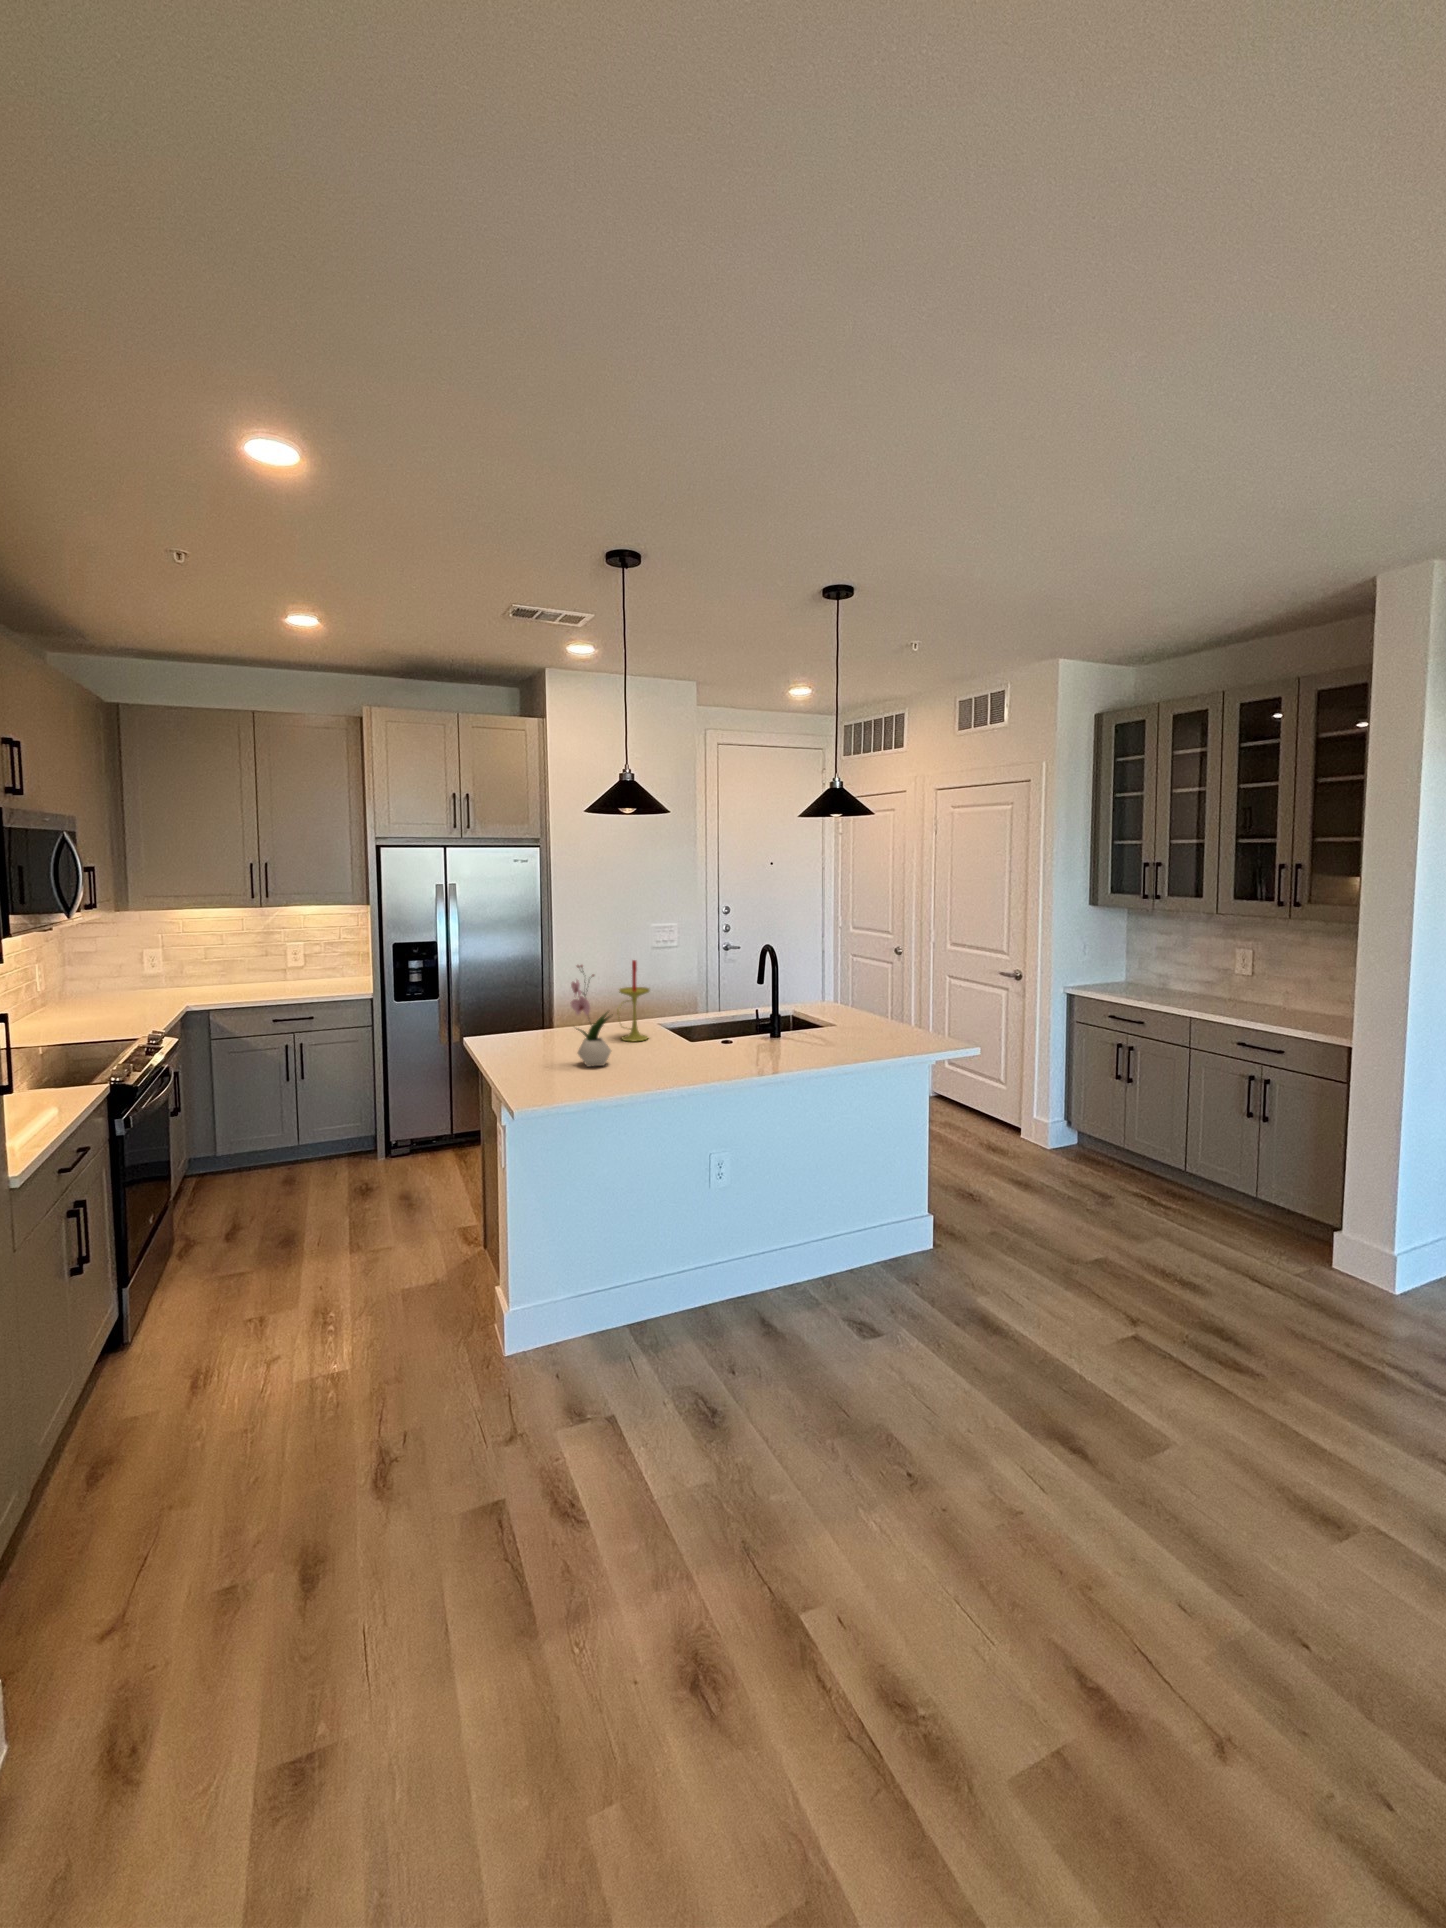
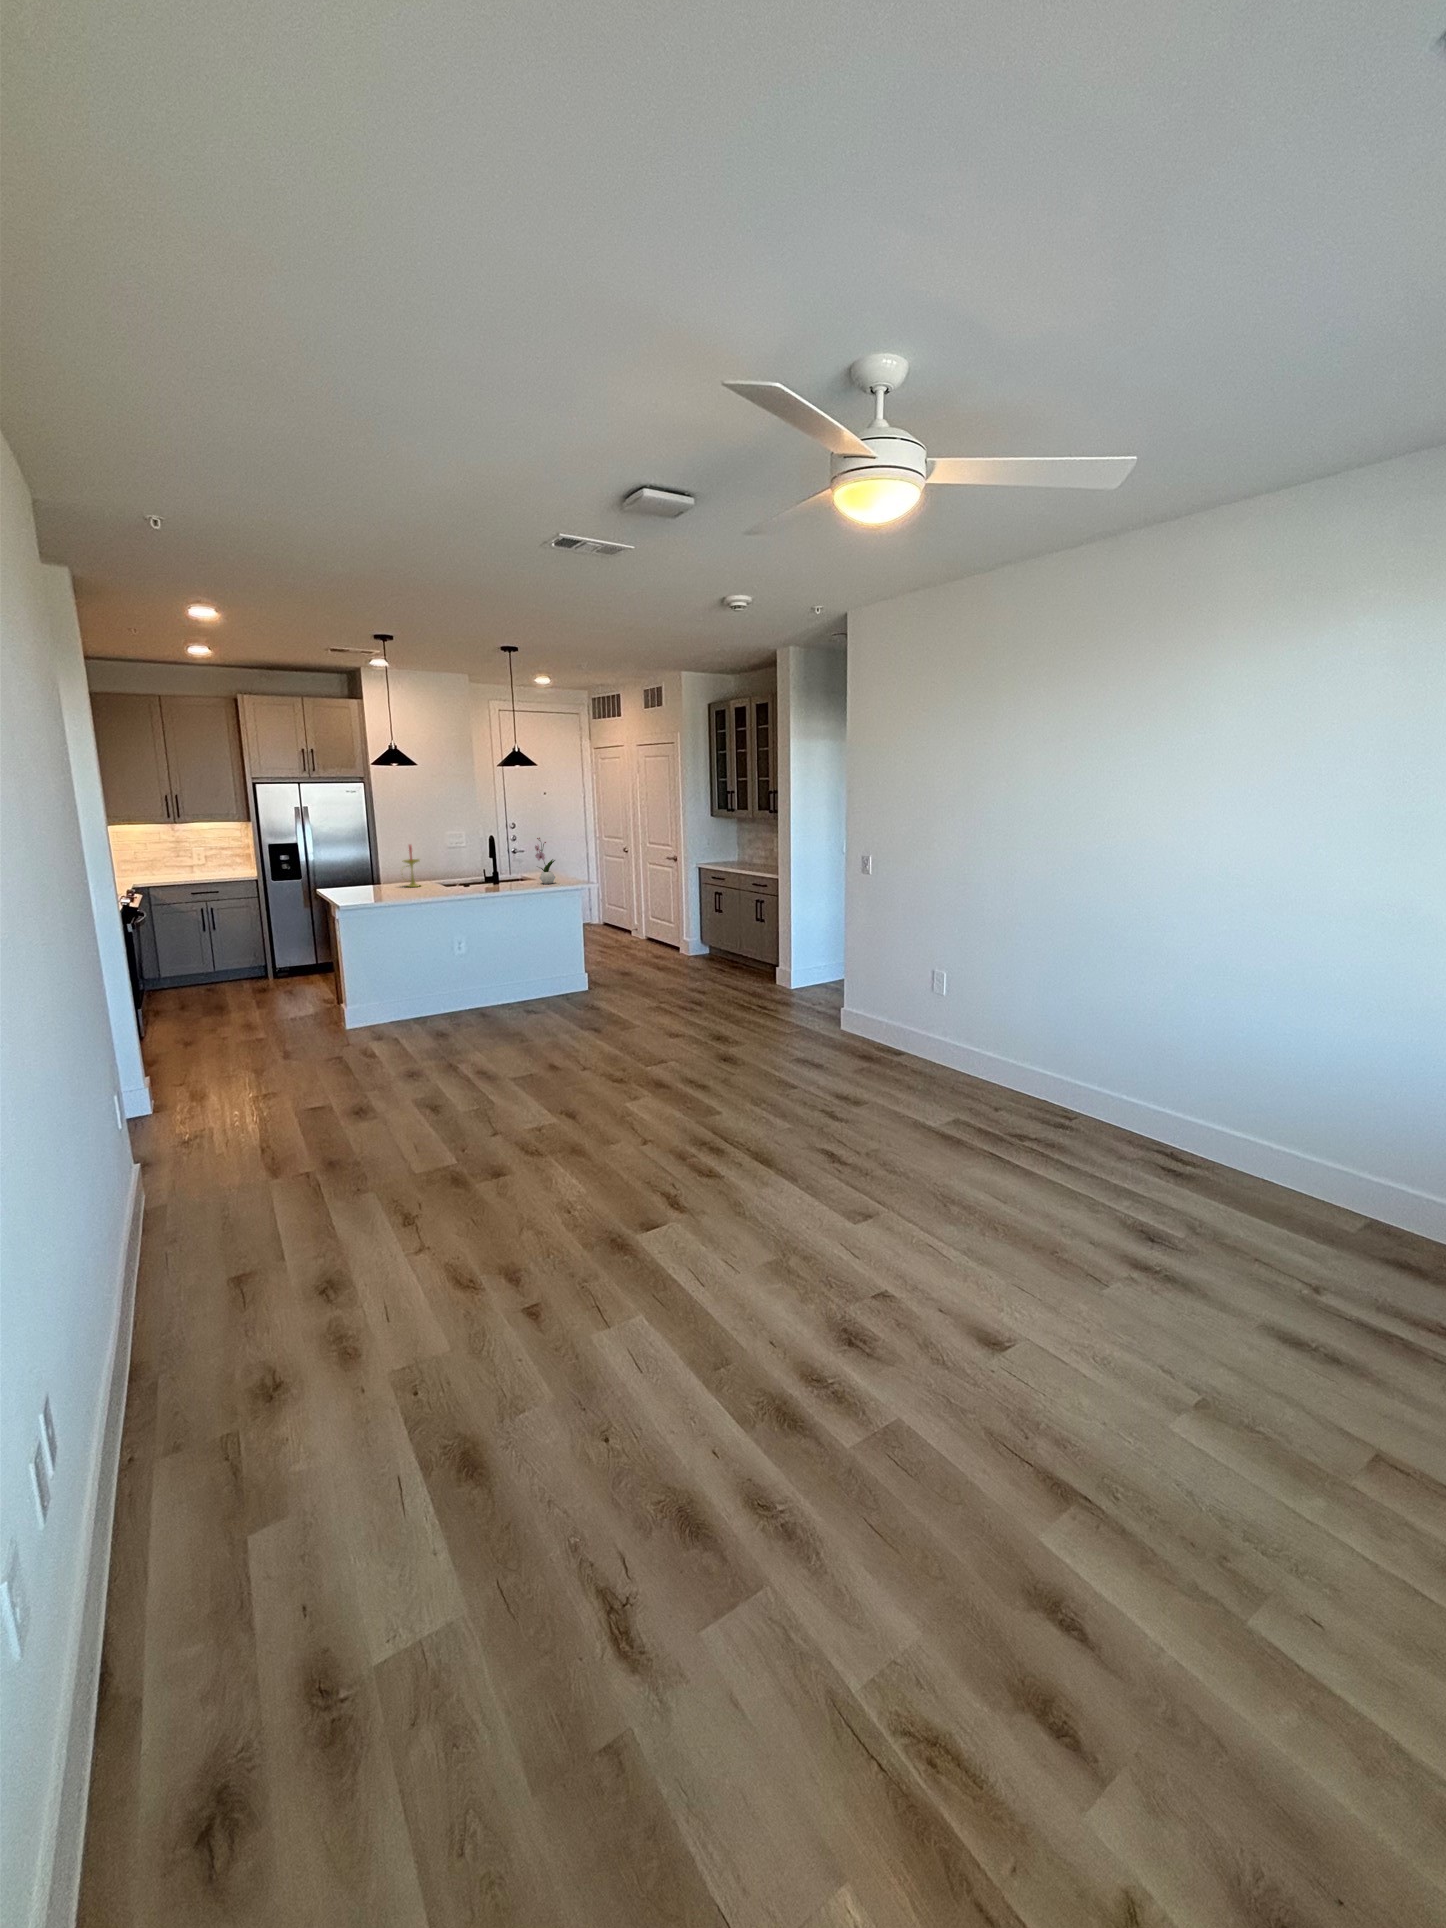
flower arrangement: present [571,965,611,1067] -> present [535,838,555,884]

